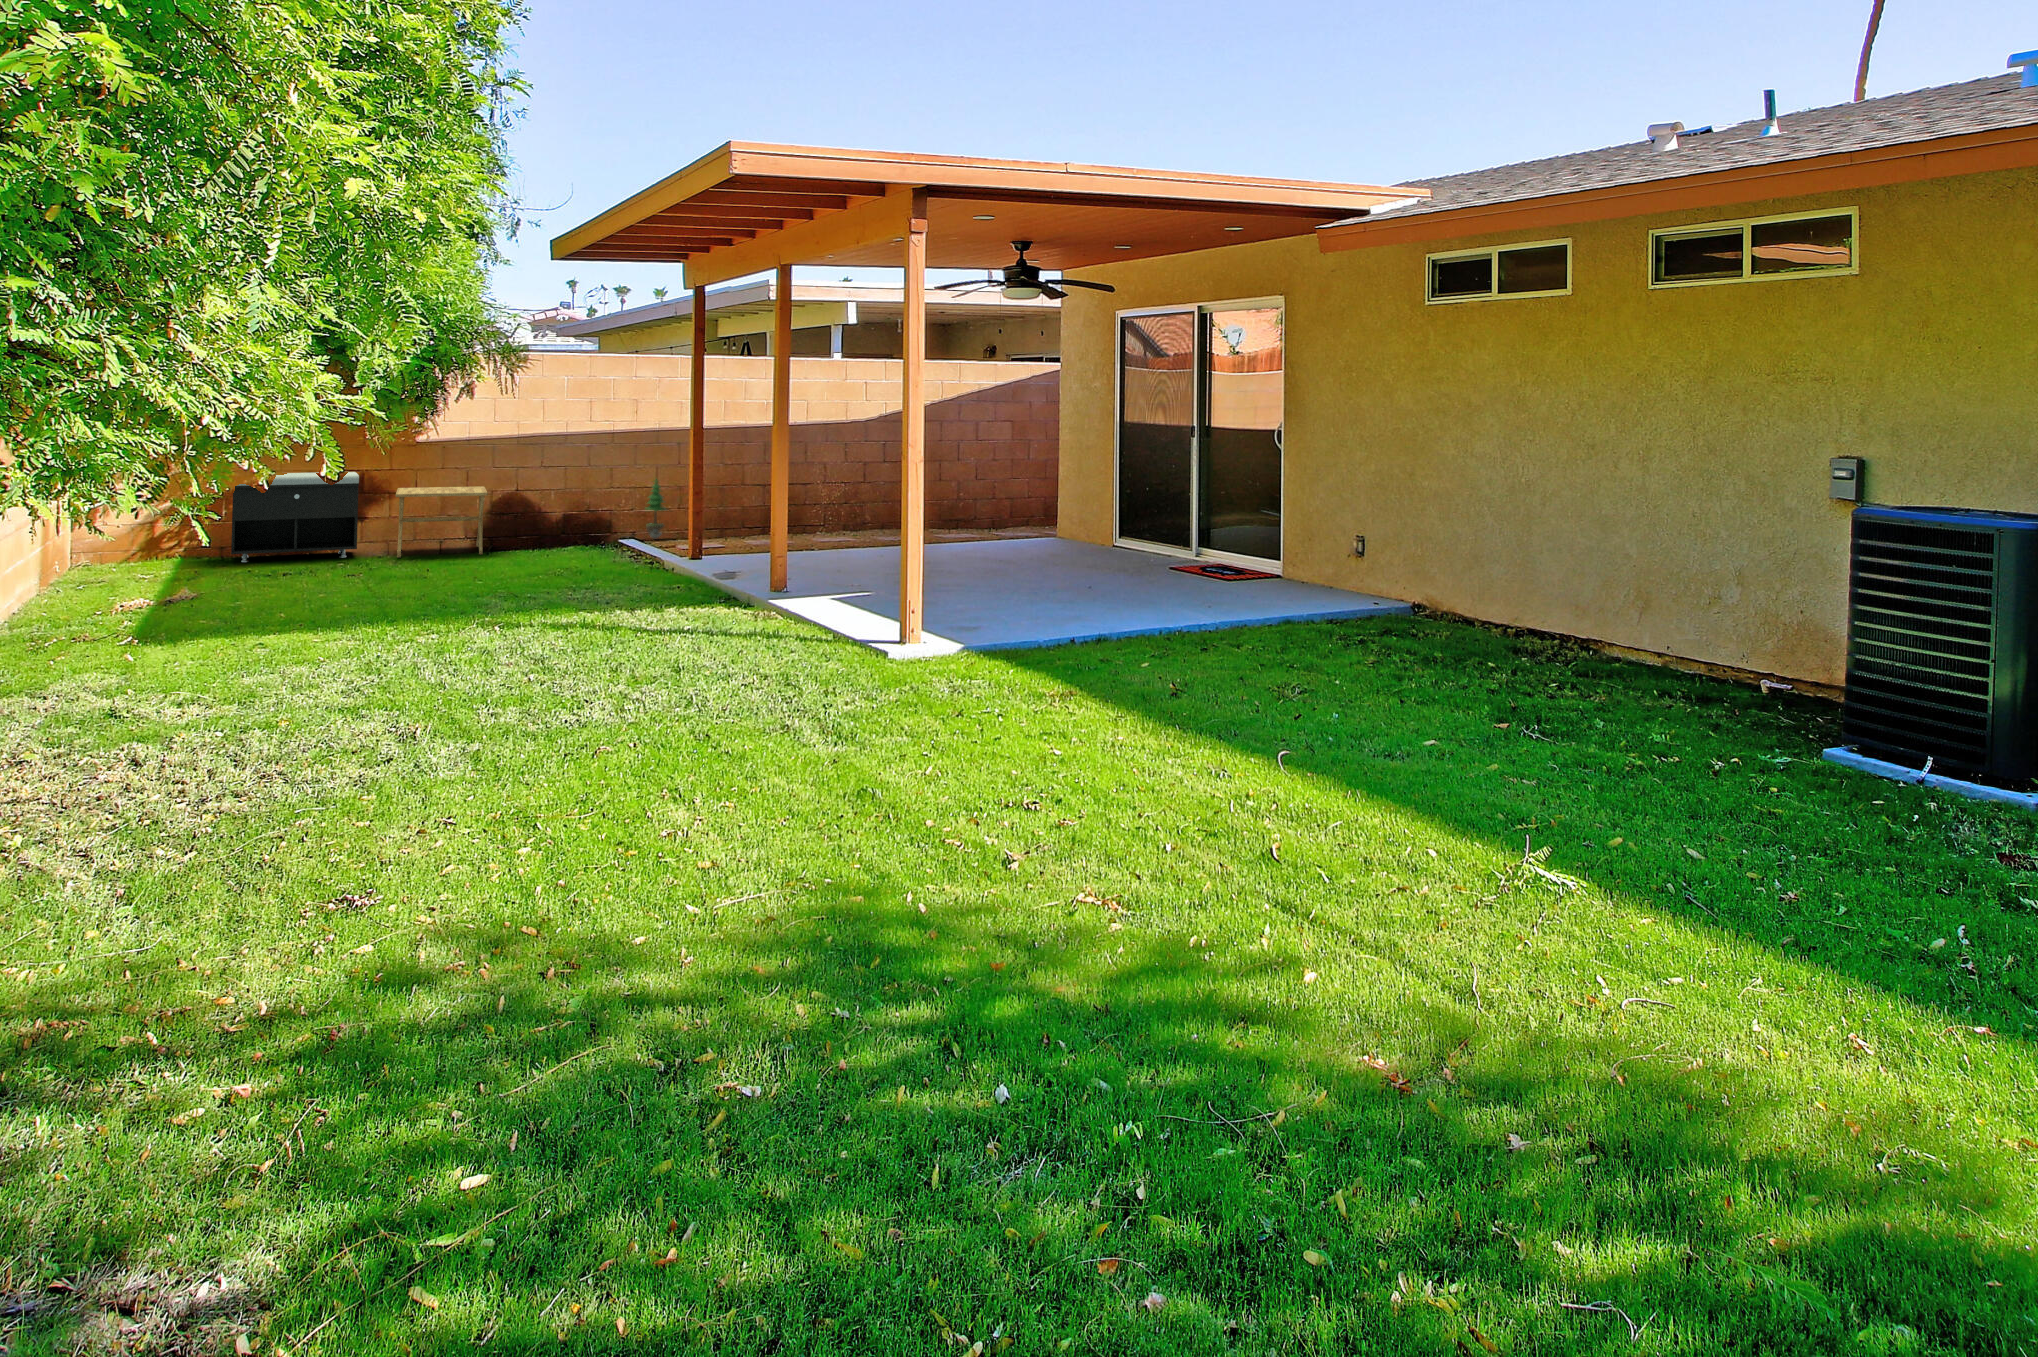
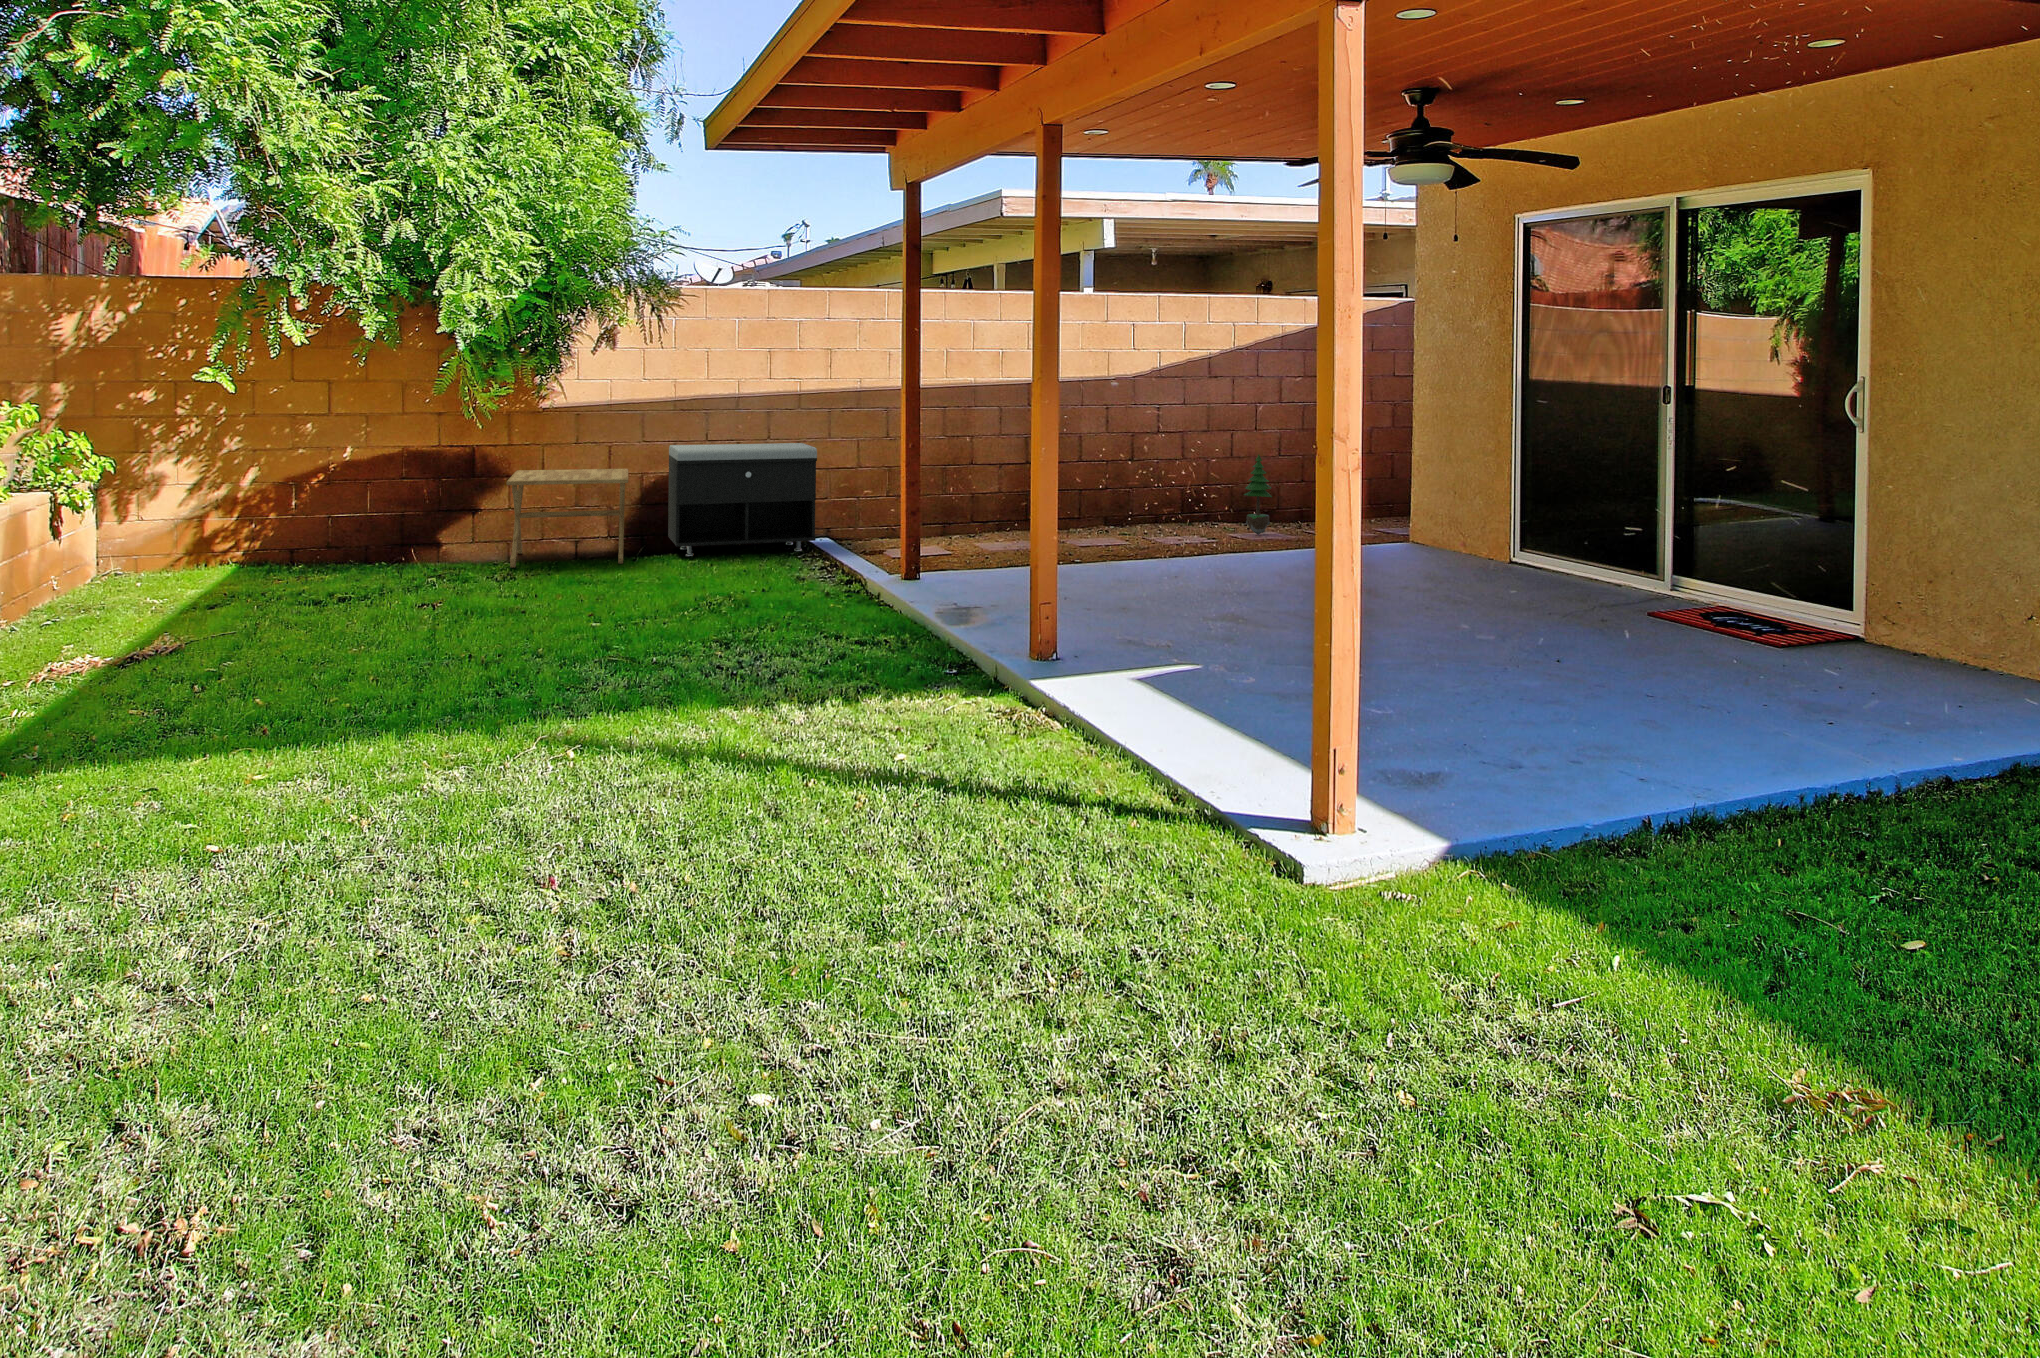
storage bench: present [231,472,359,562] -> present [668,443,817,556]
potted tree: present [646,479,666,539] -> present [1244,455,1272,535]

